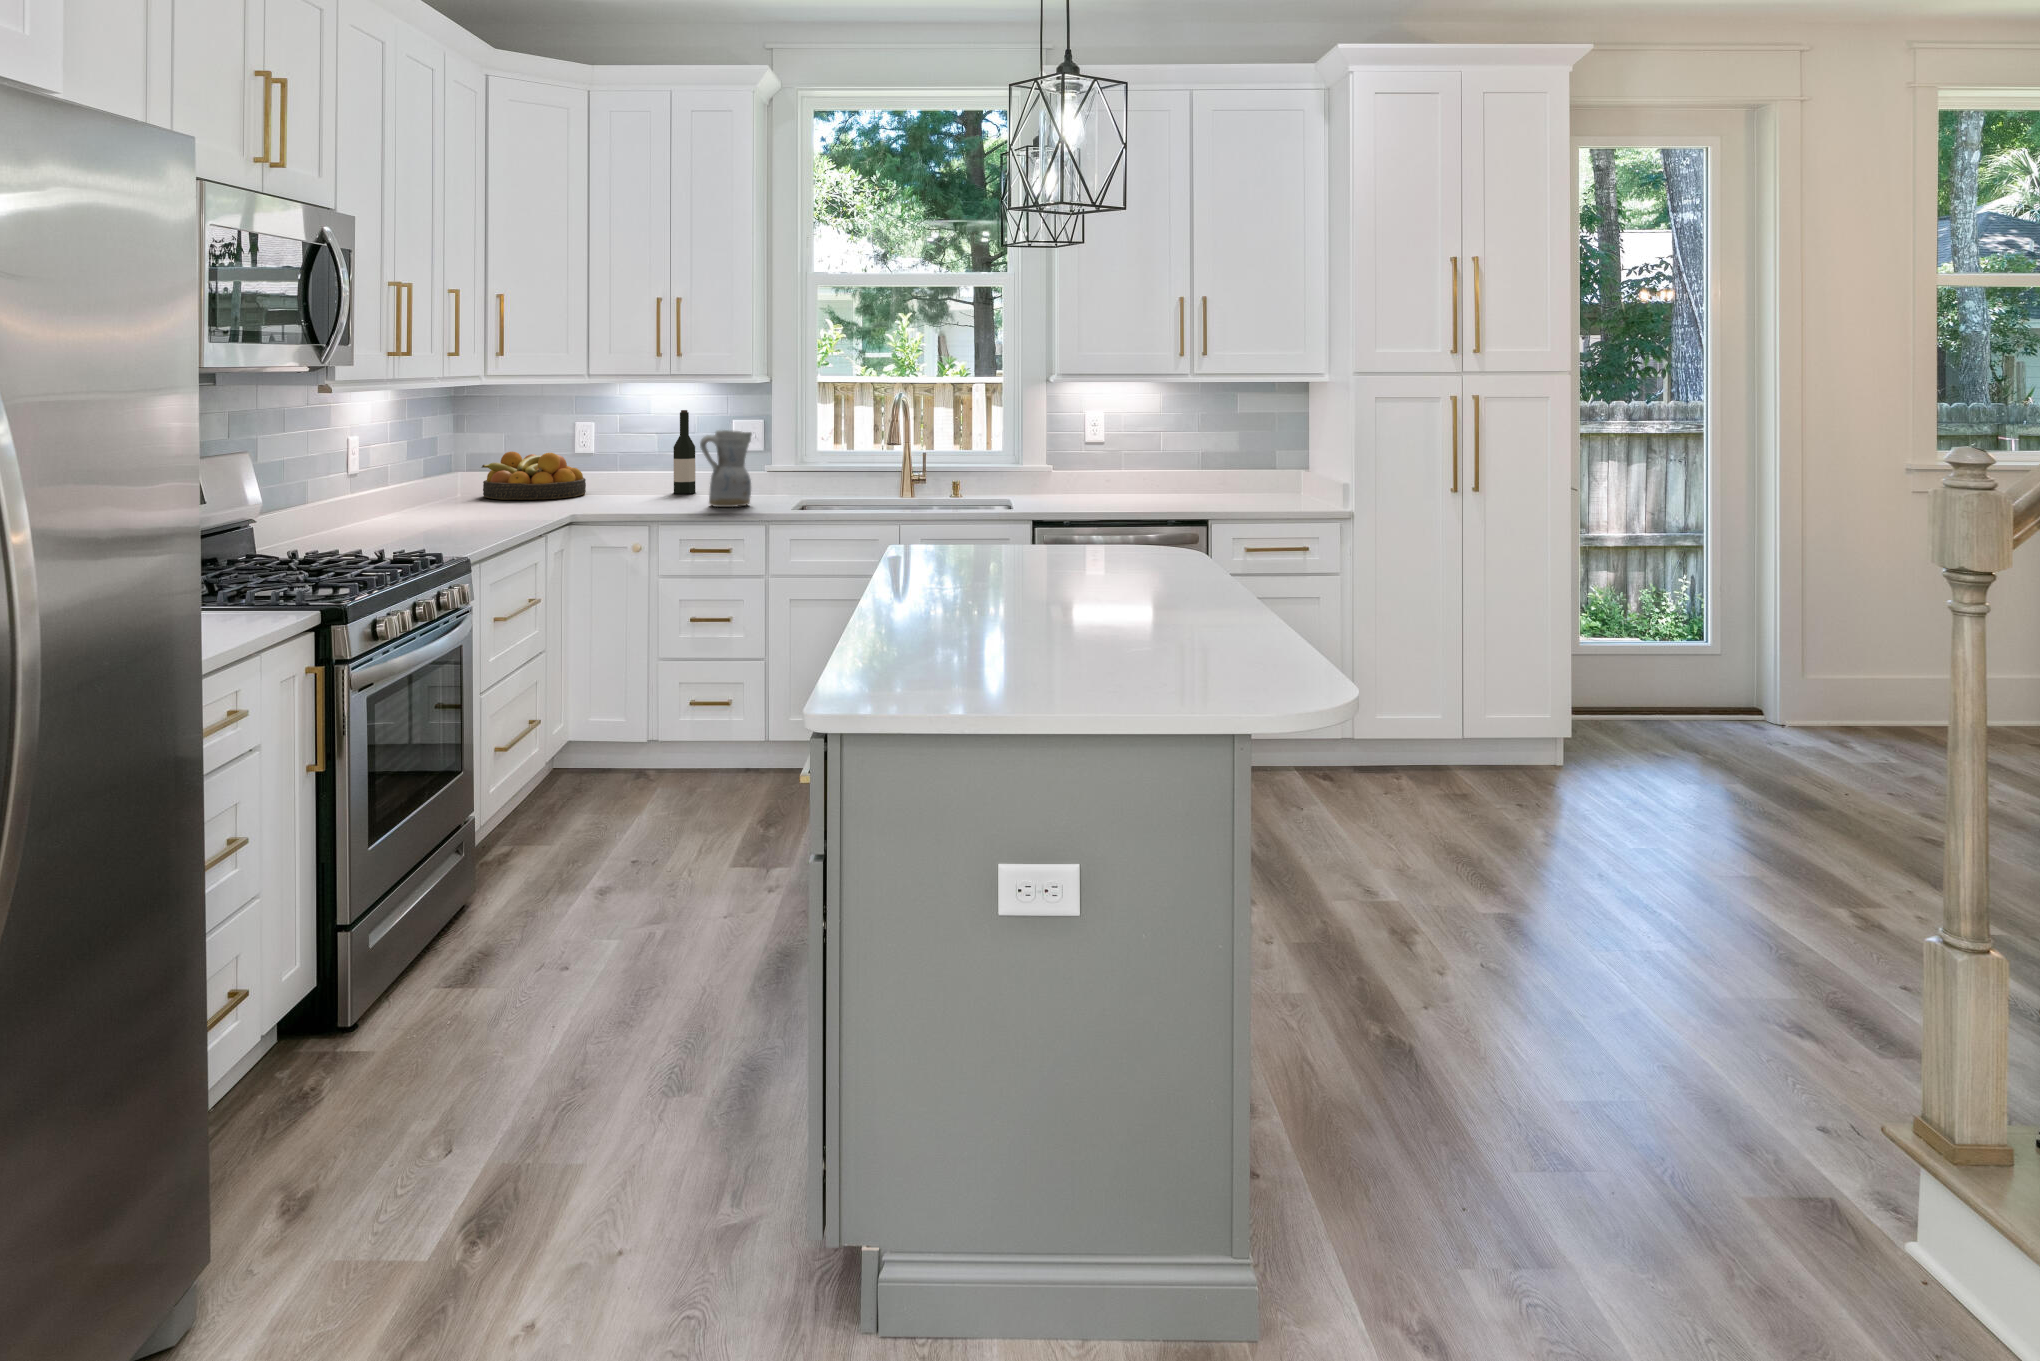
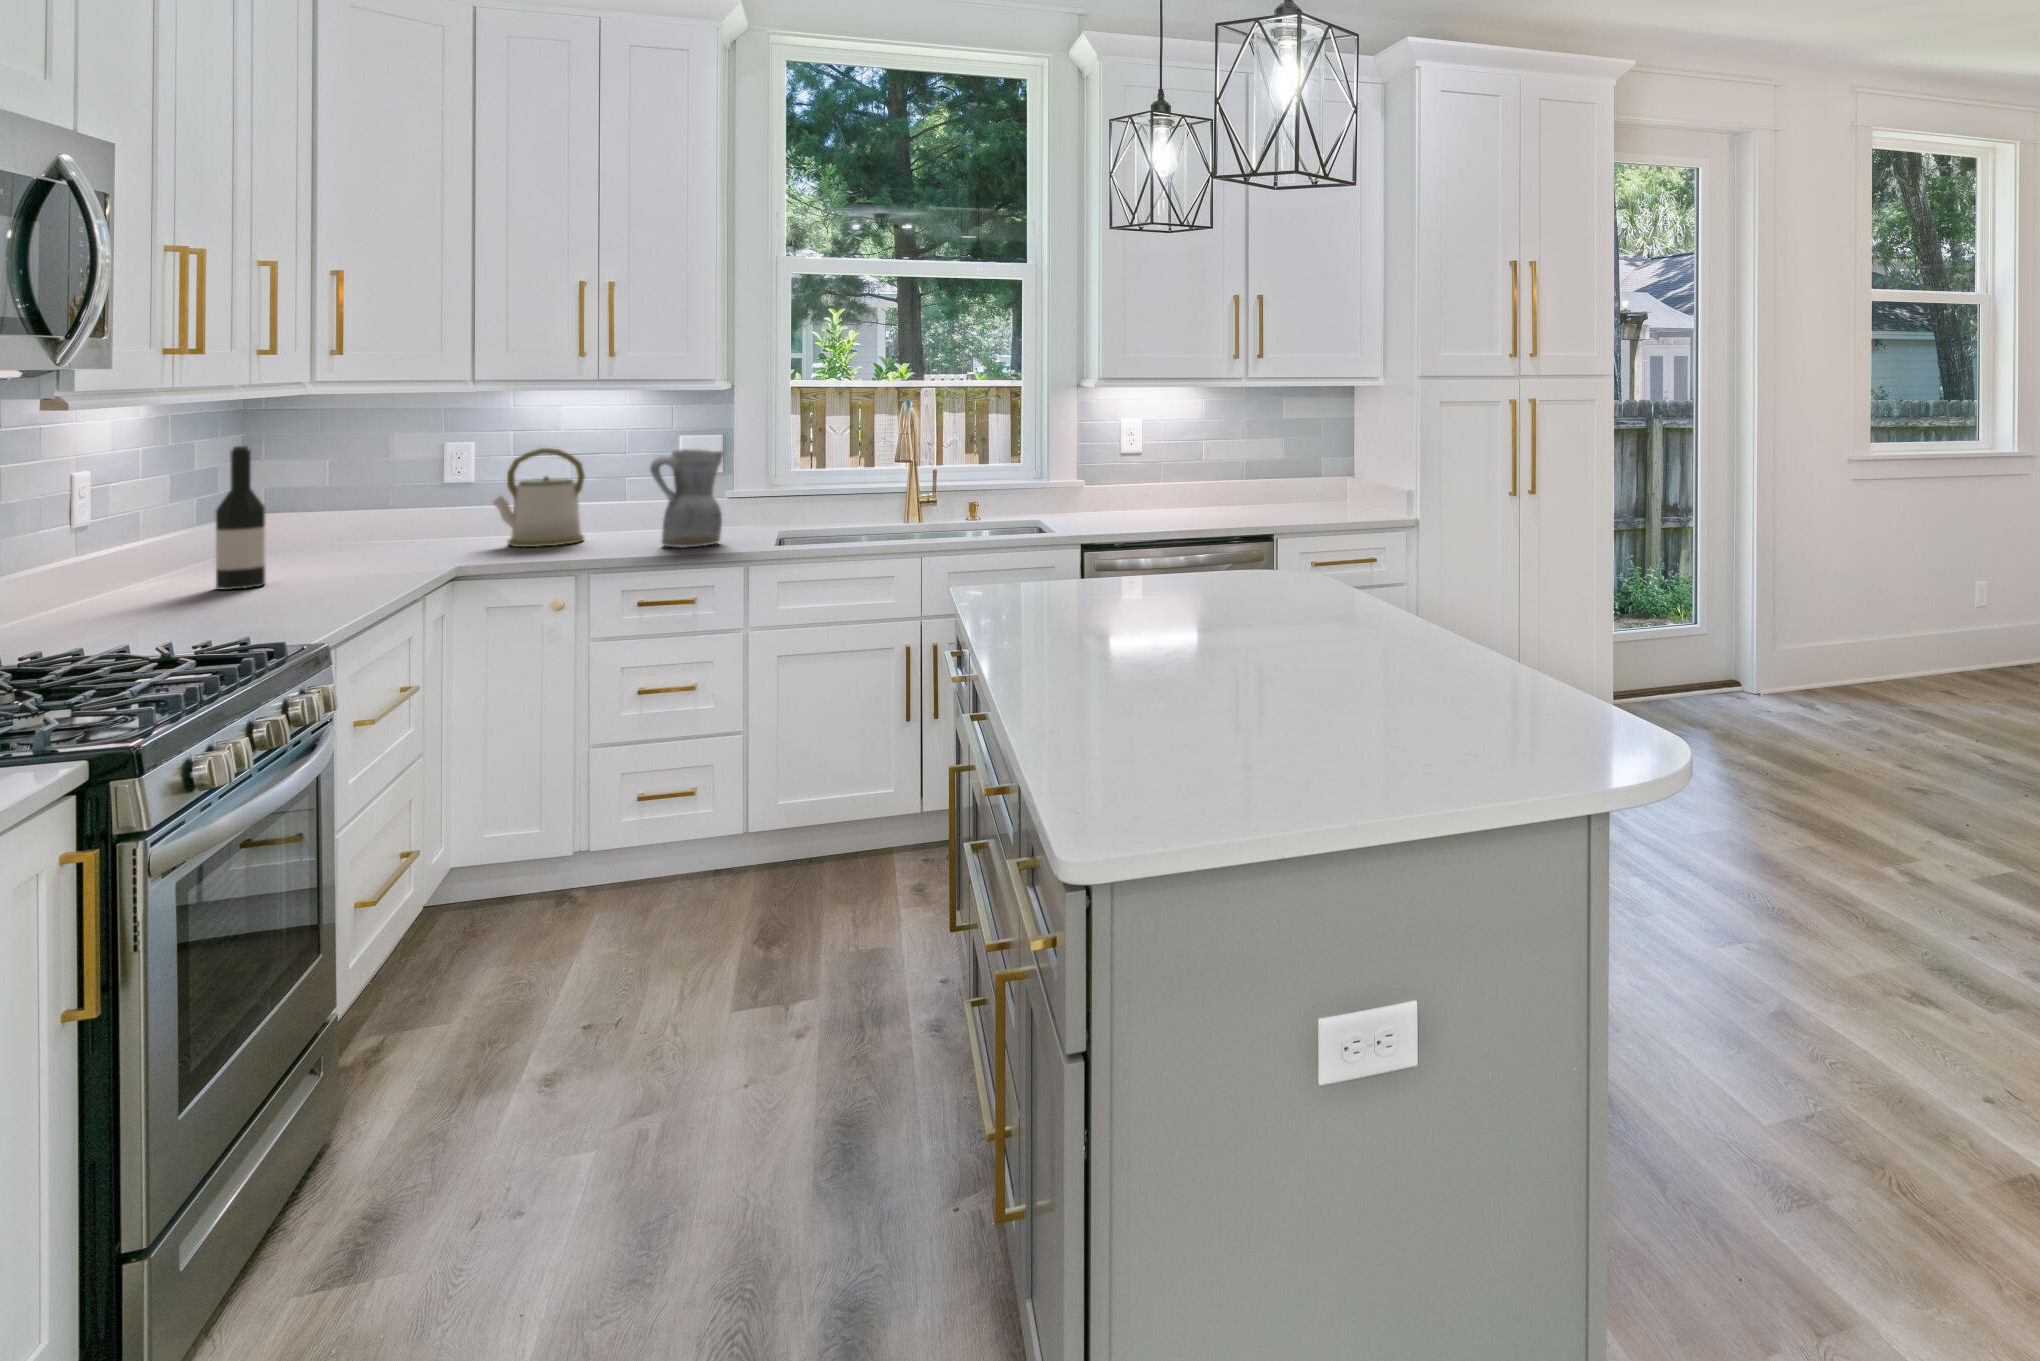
wine bottle: present [673,410,695,494] -> present [216,446,266,590]
kettle: none [601,427,662,502] -> present [493,448,585,547]
fruit bowl: present [482,452,586,500] -> none [291,484,461,551]

